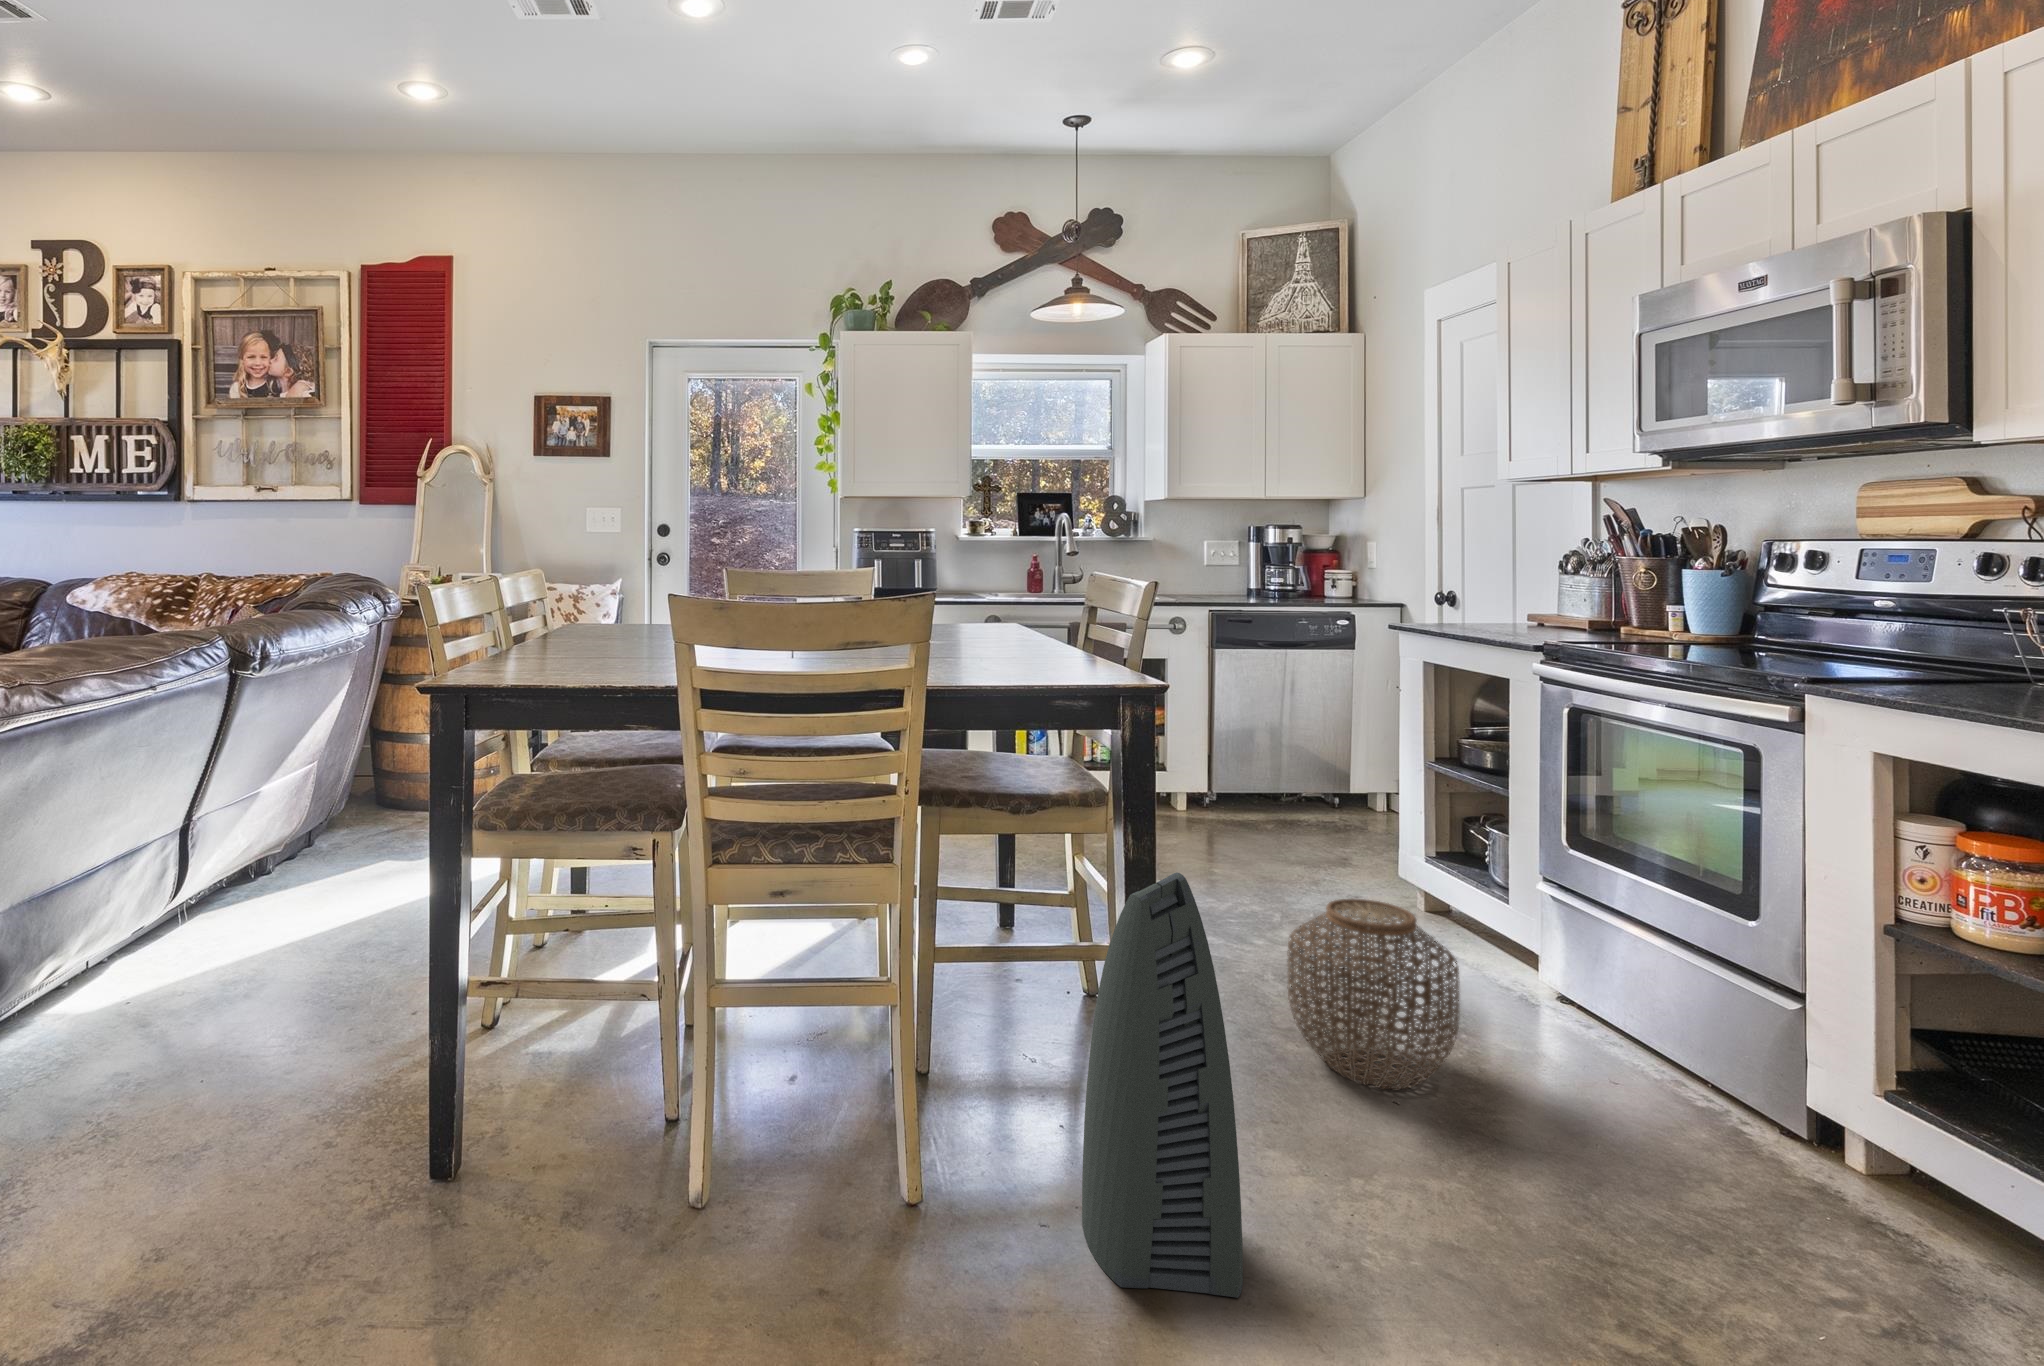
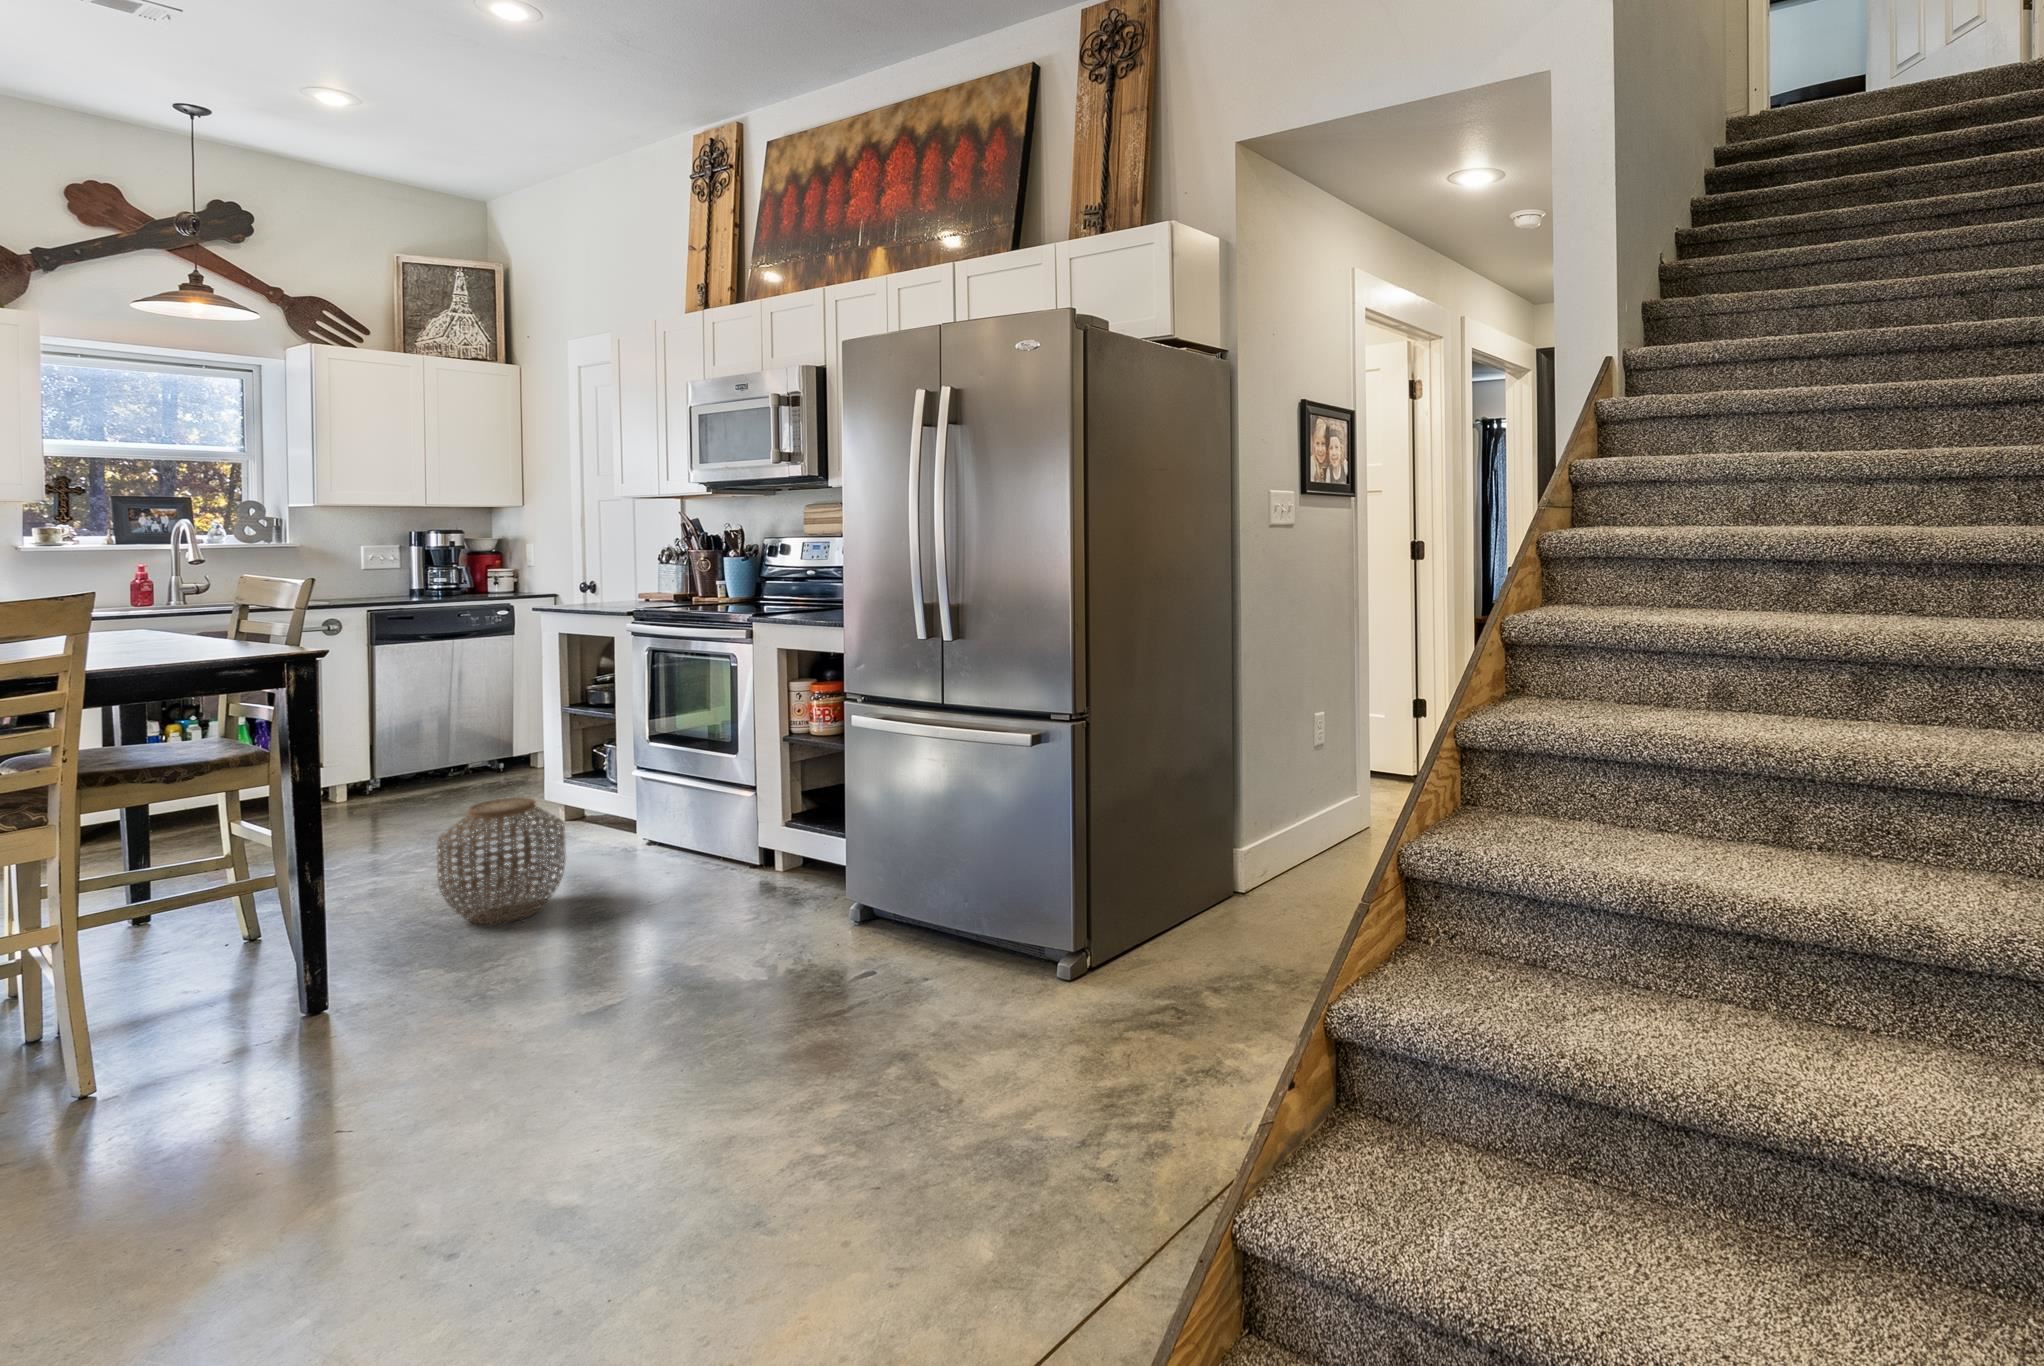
air purifier: present [1082,873,1243,1298] -> none [255,782,394,1070]

